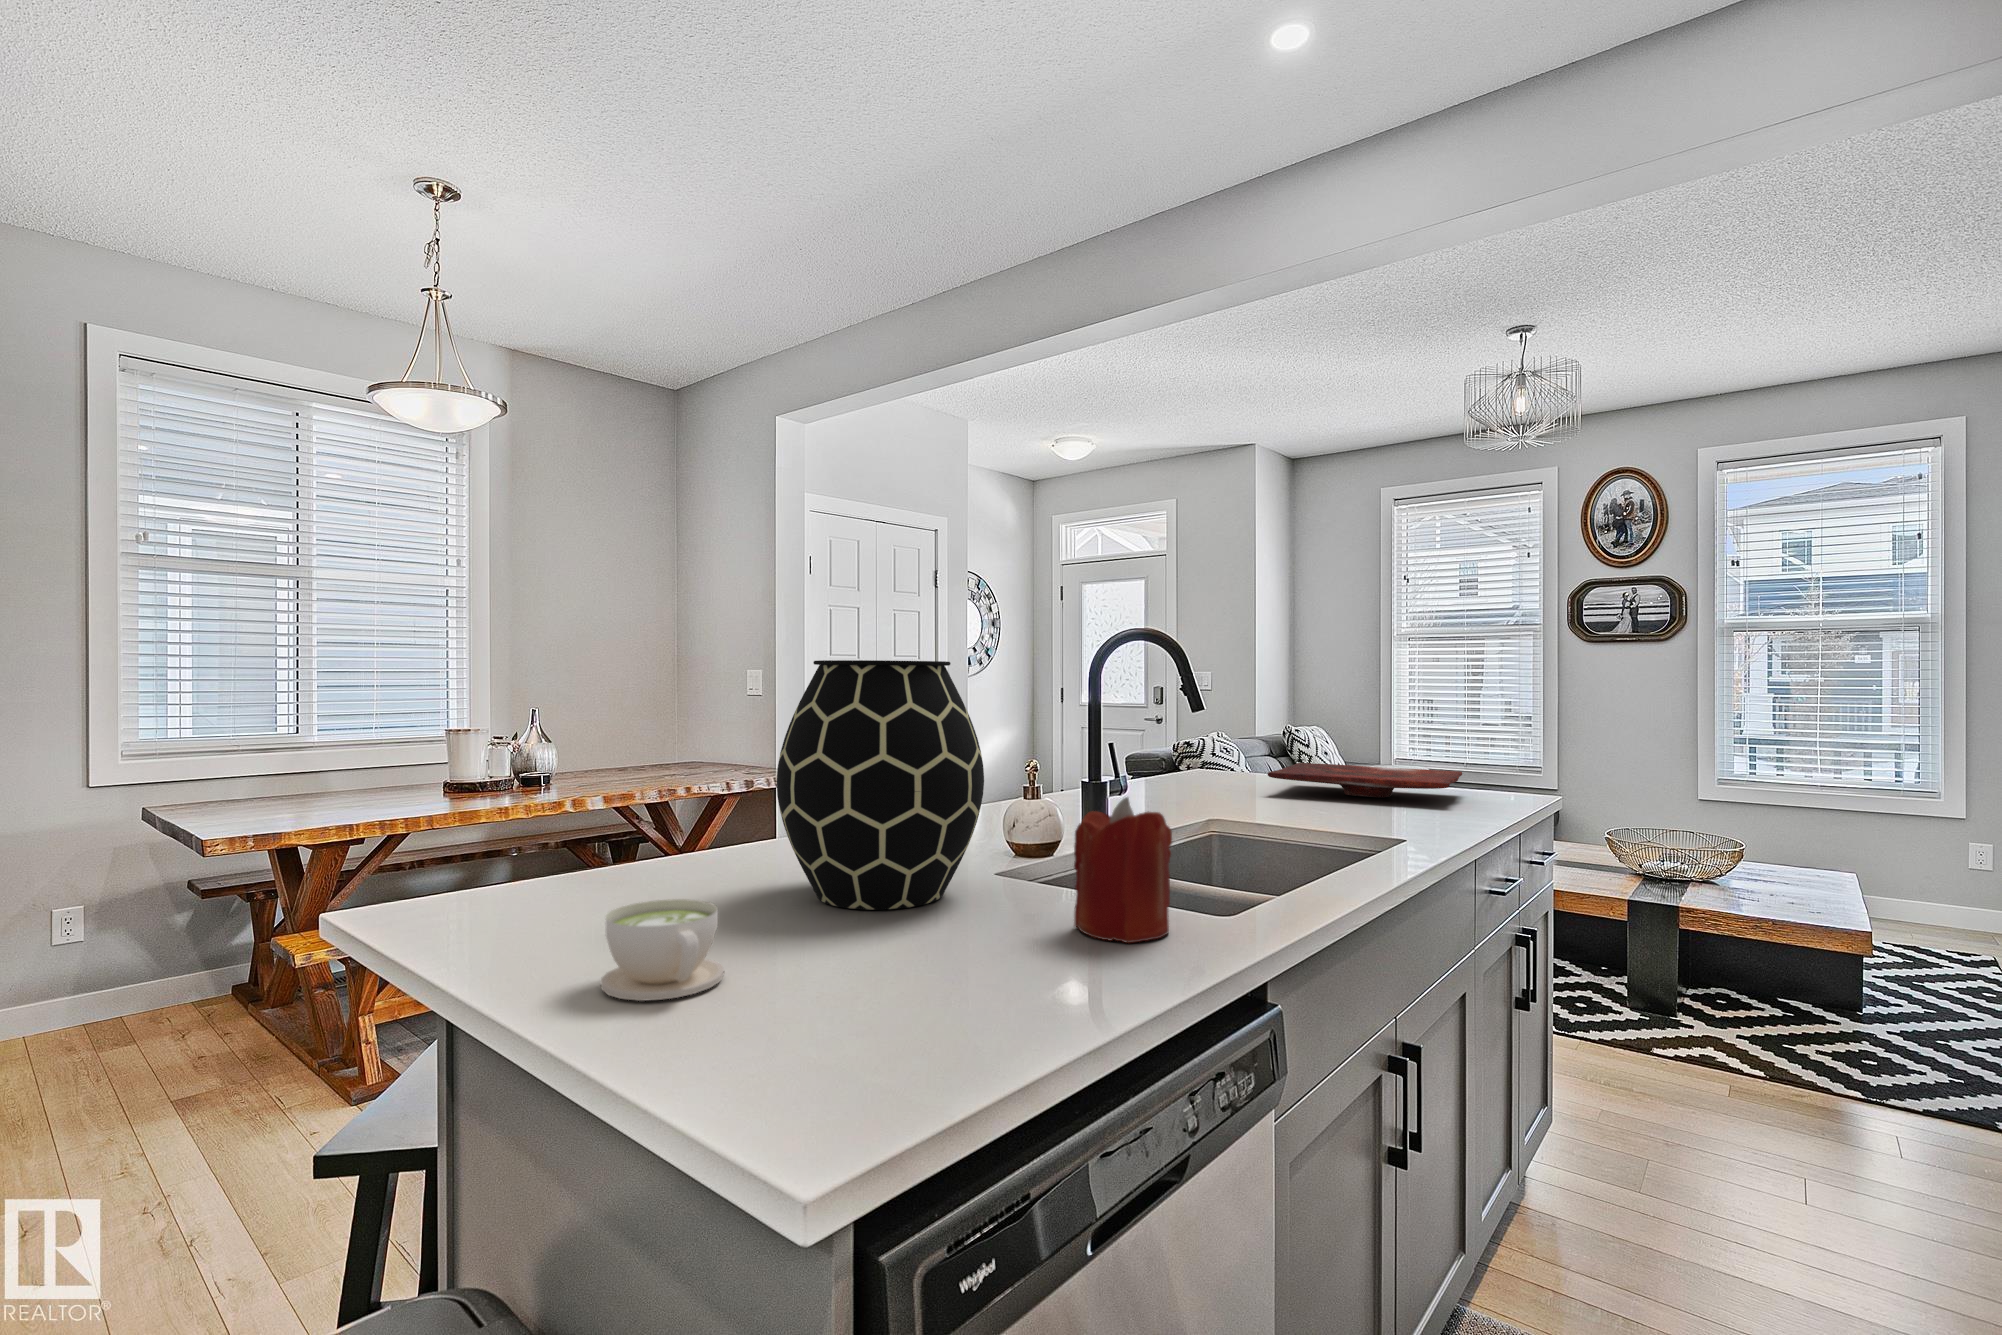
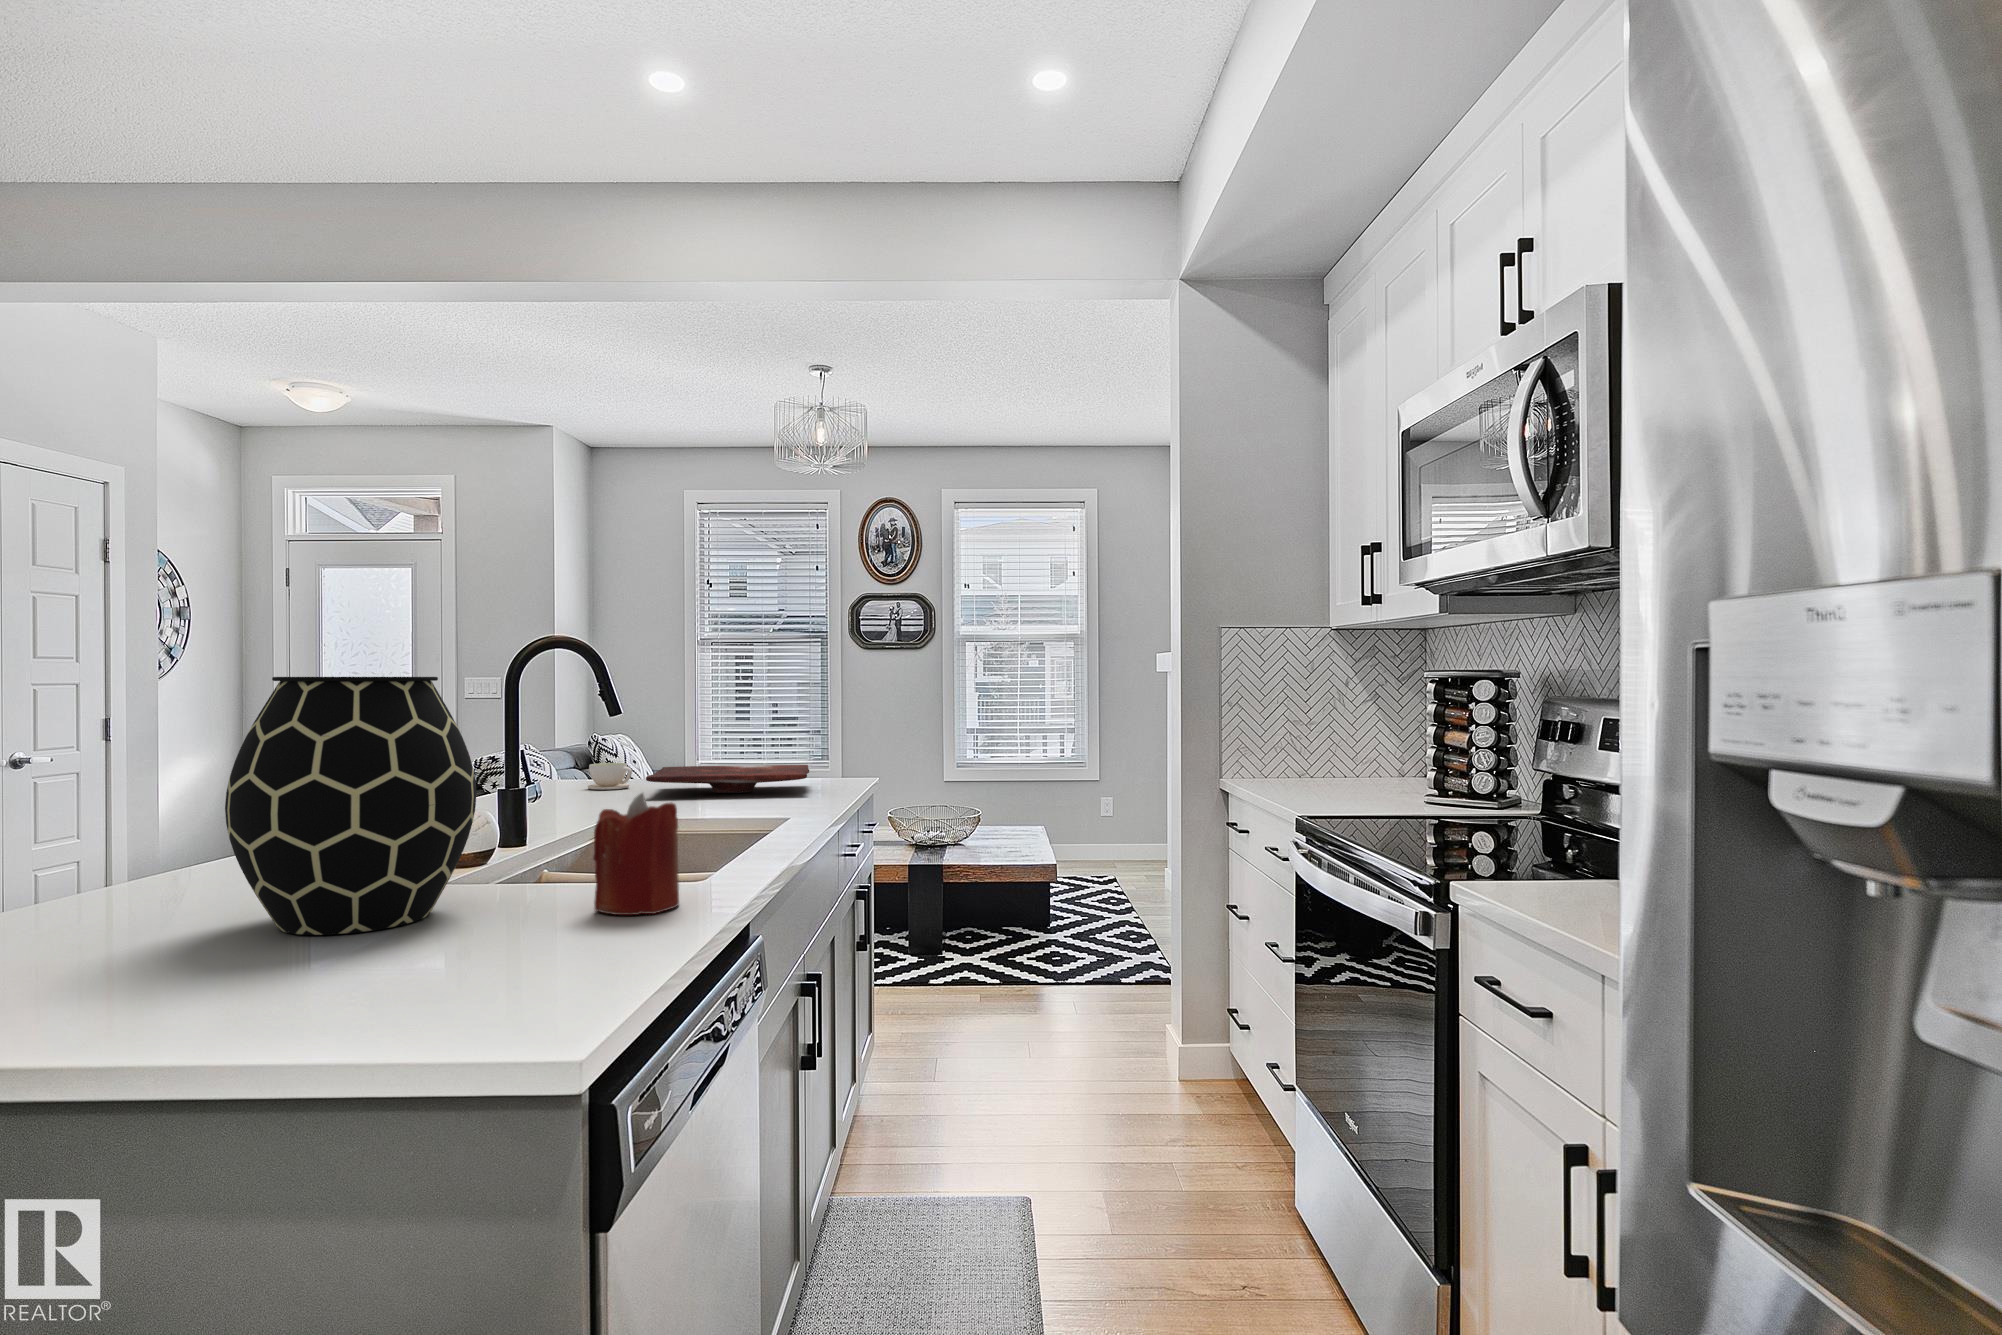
coffee cup: present [601,899,724,1001] -> present [588,763,632,790]

